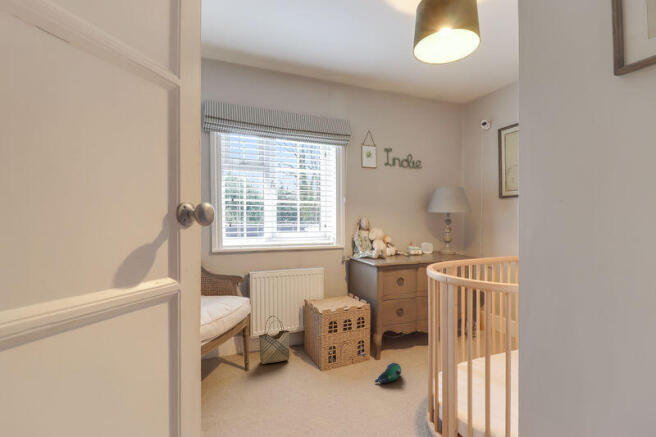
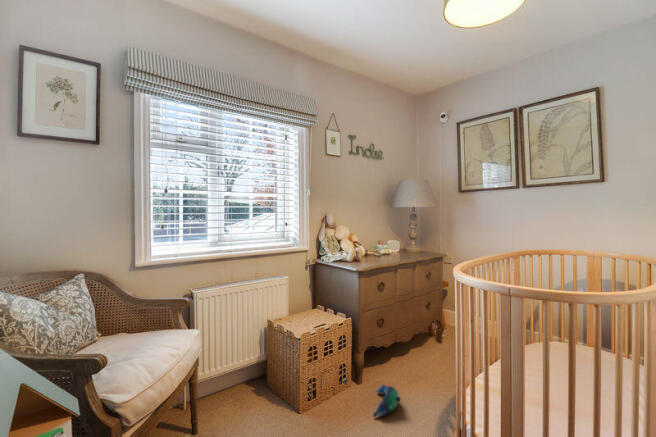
woven basket: present [259,316,290,364] -> none [210,347,253,418]

